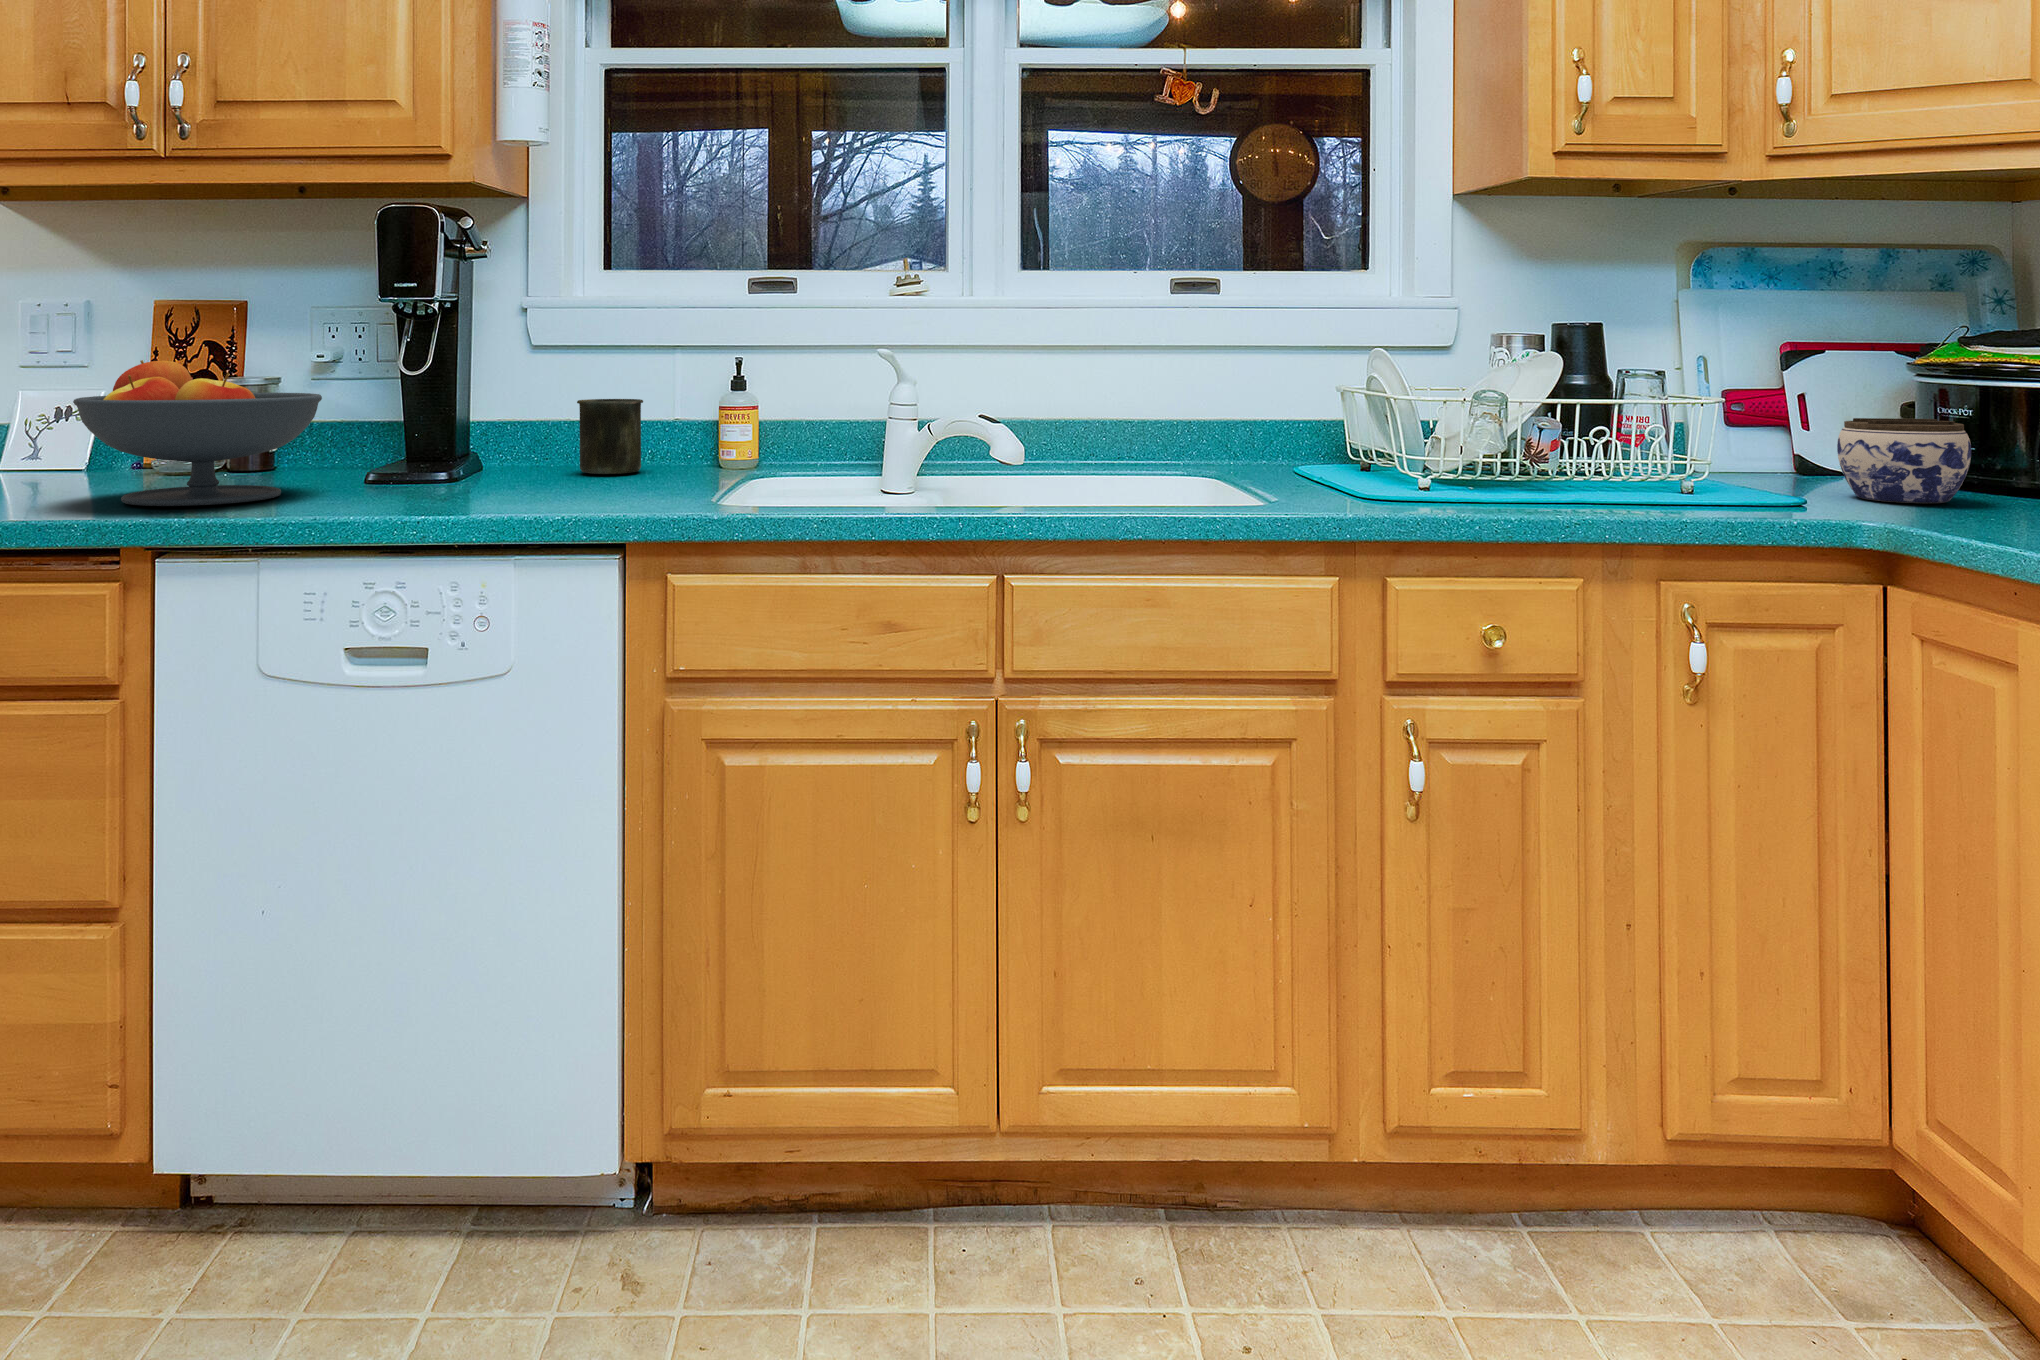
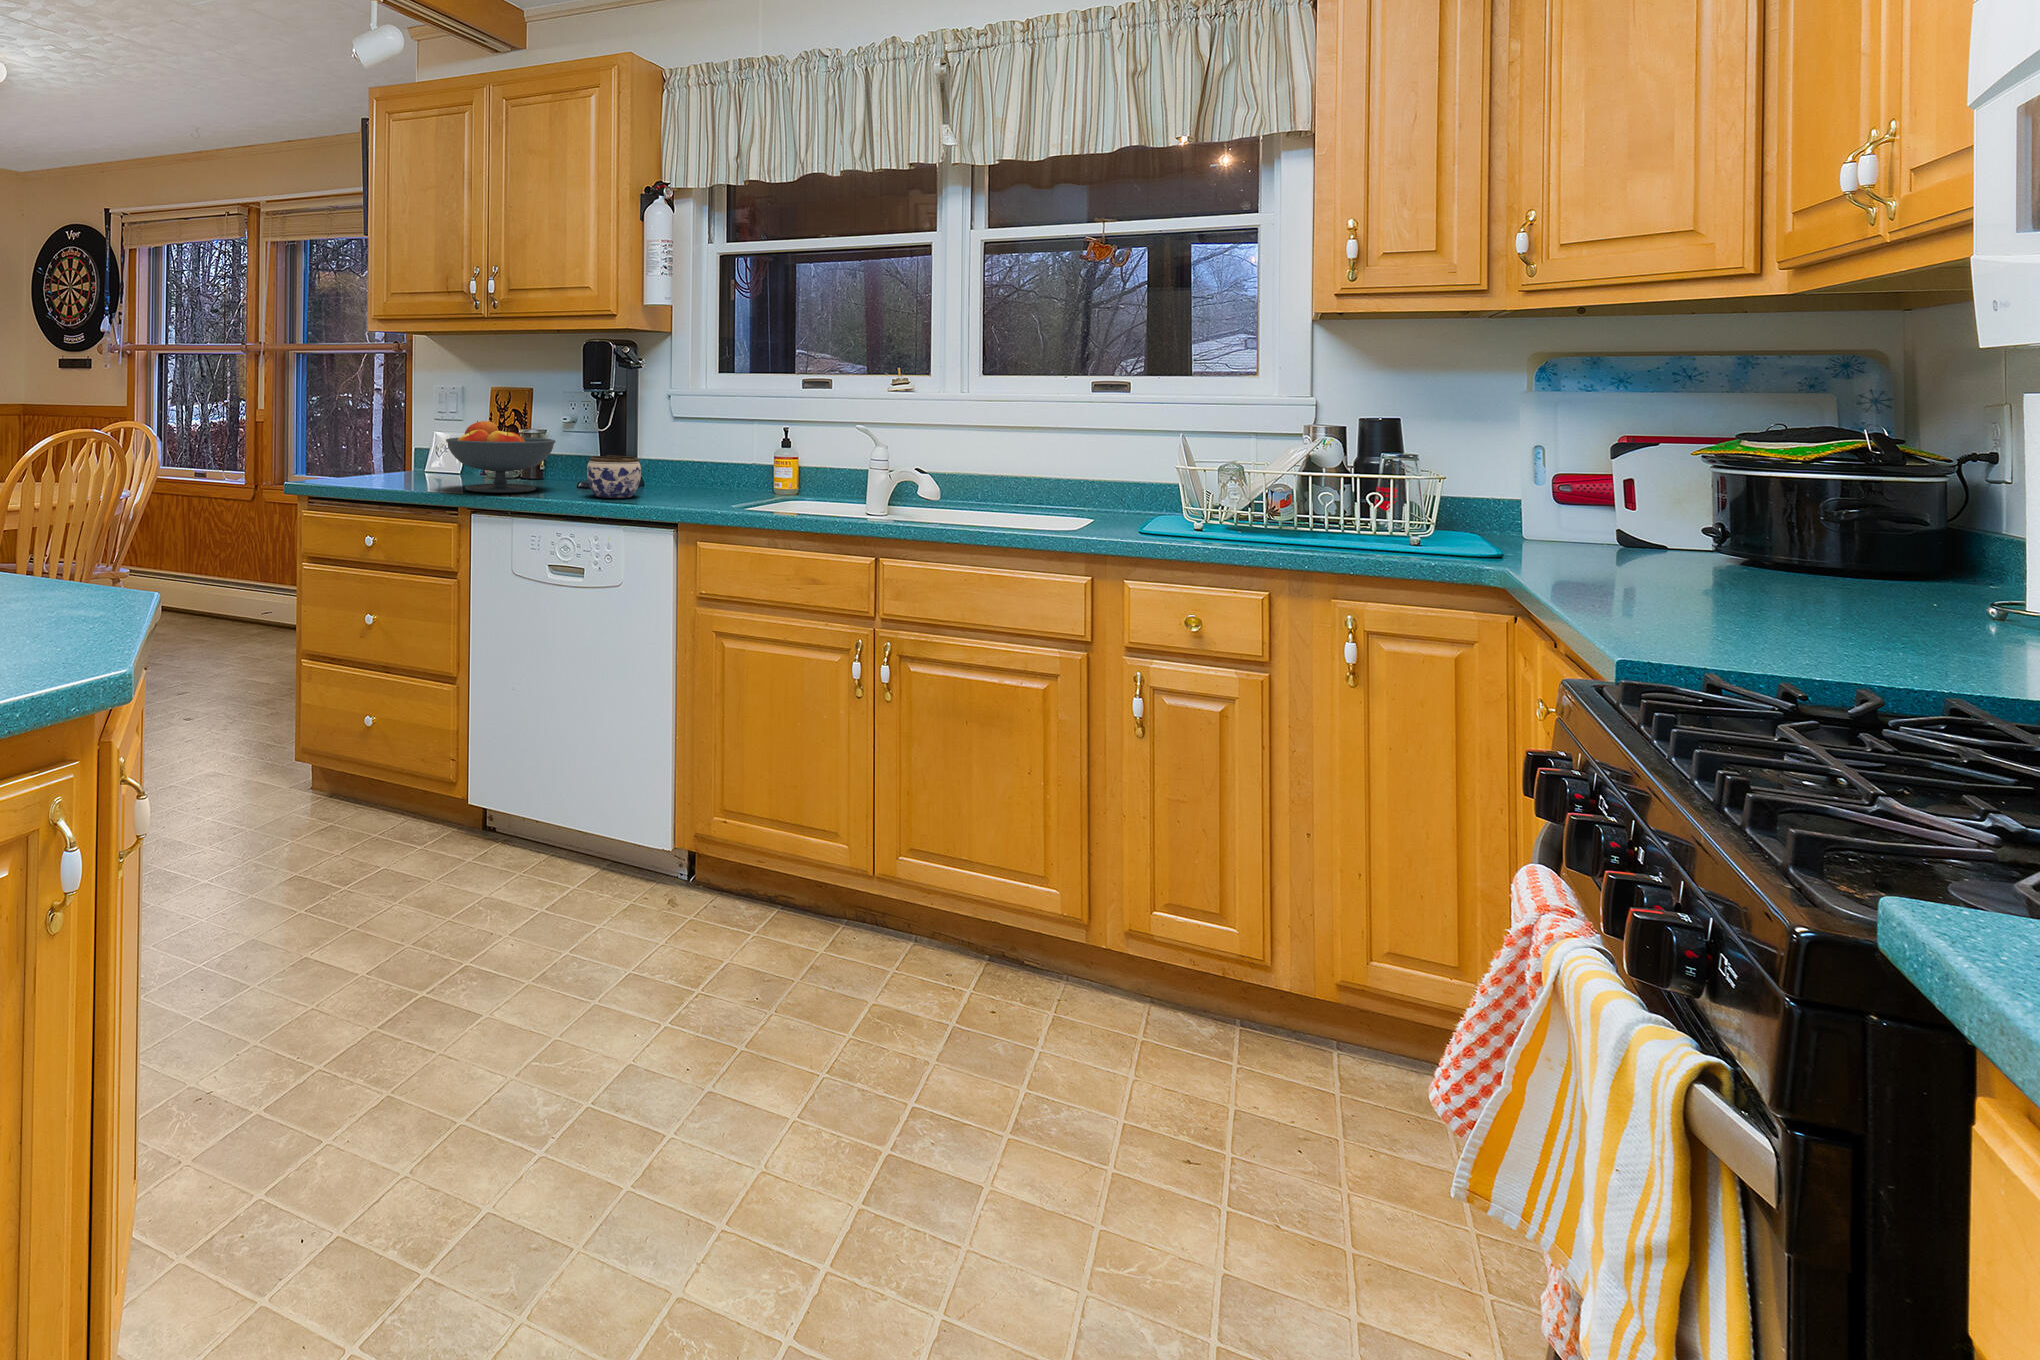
mug: present [577,399,643,474] -> none [690,447,728,490]
jar: present [1837,418,1971,503] -> present [587,455,641,498]

